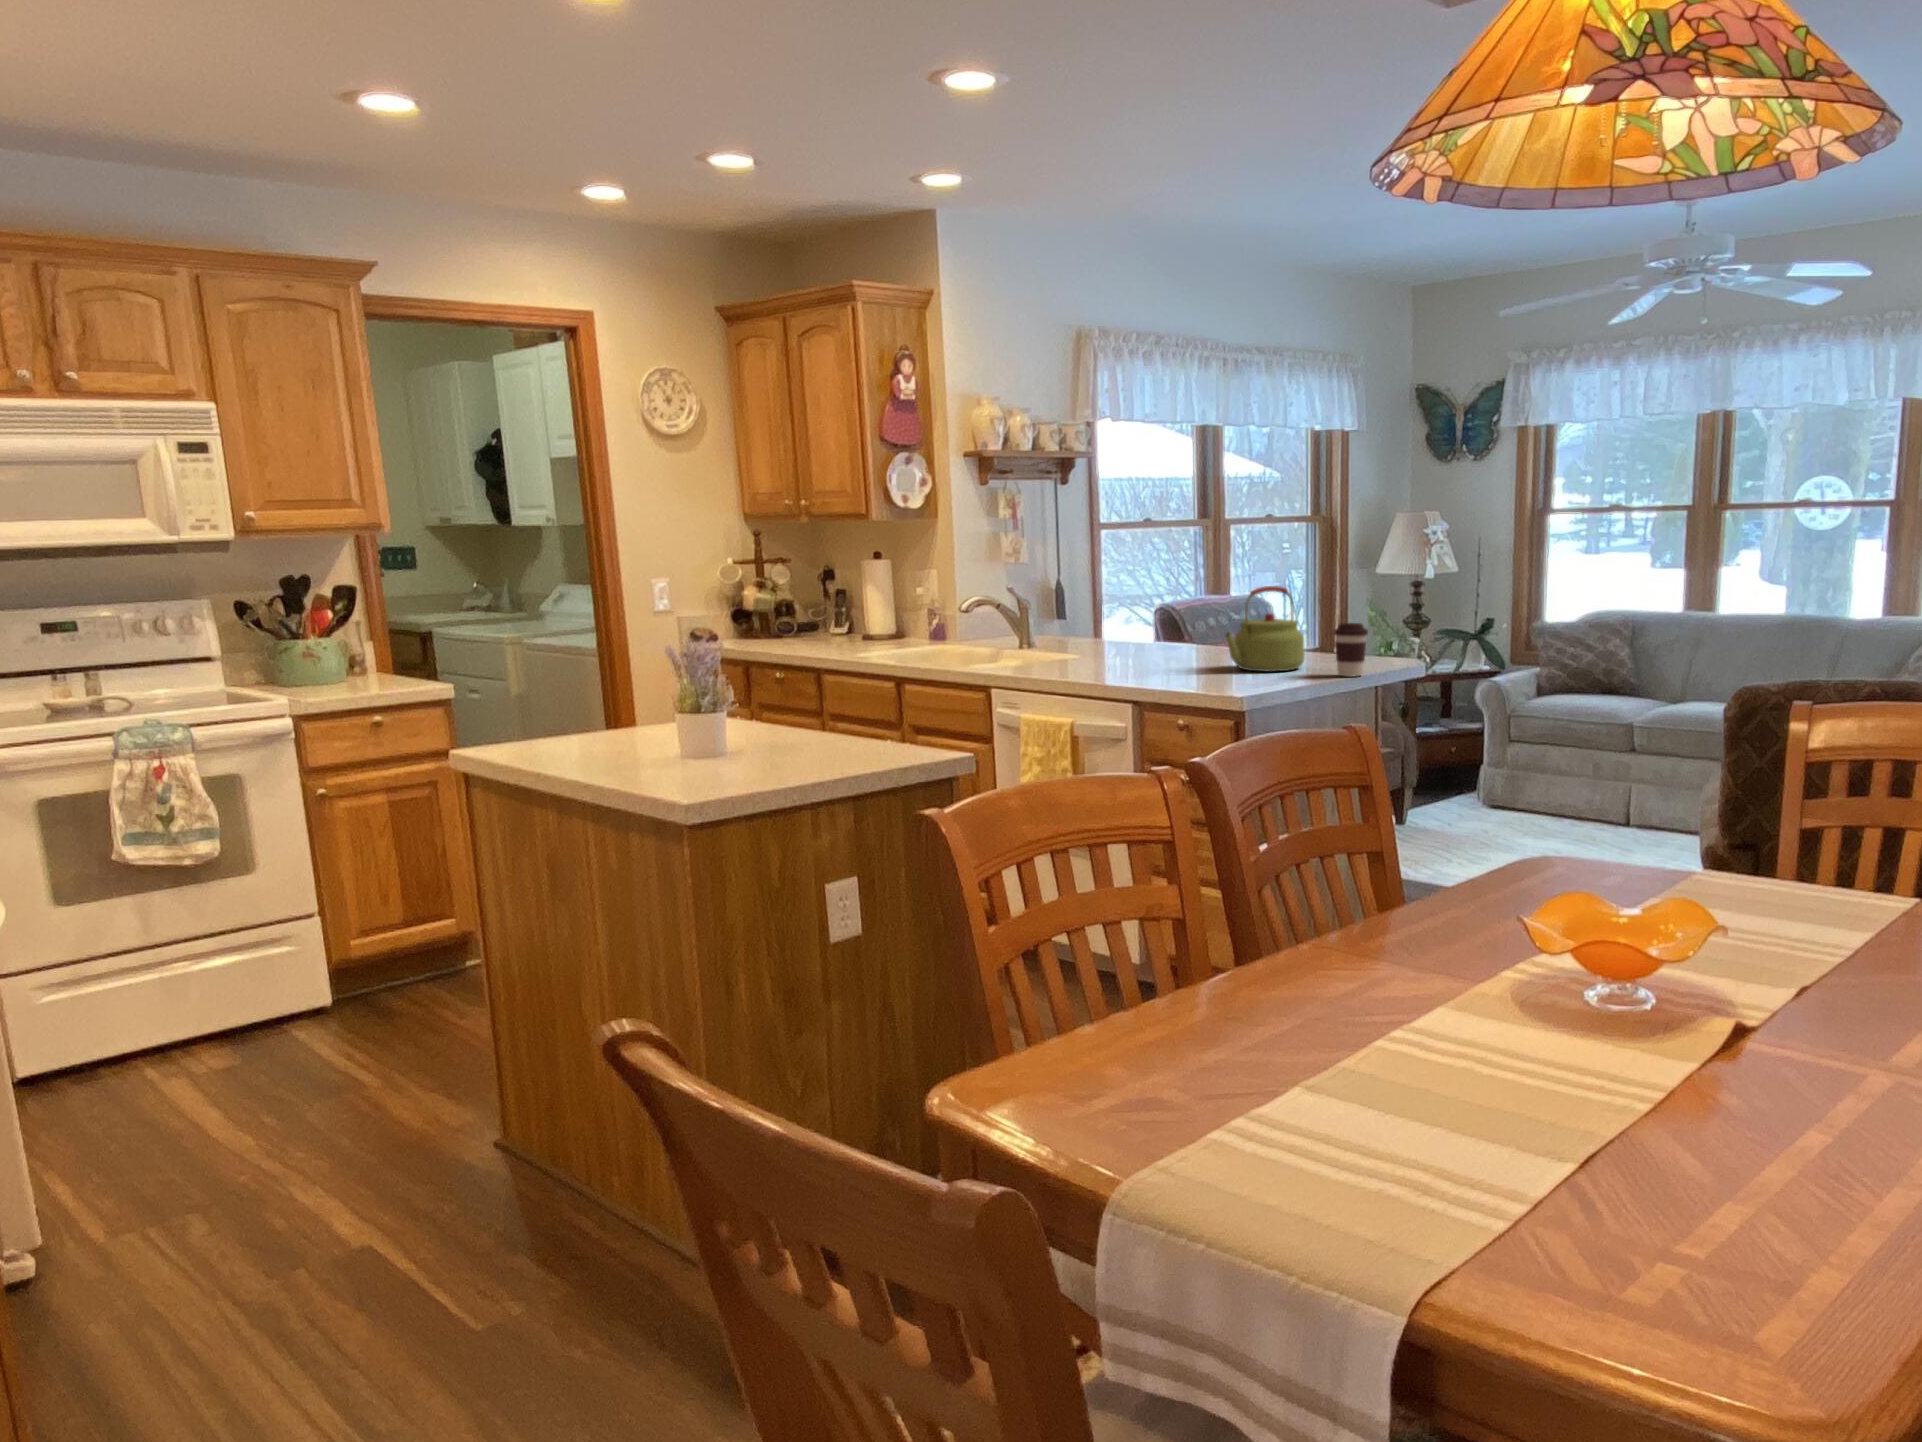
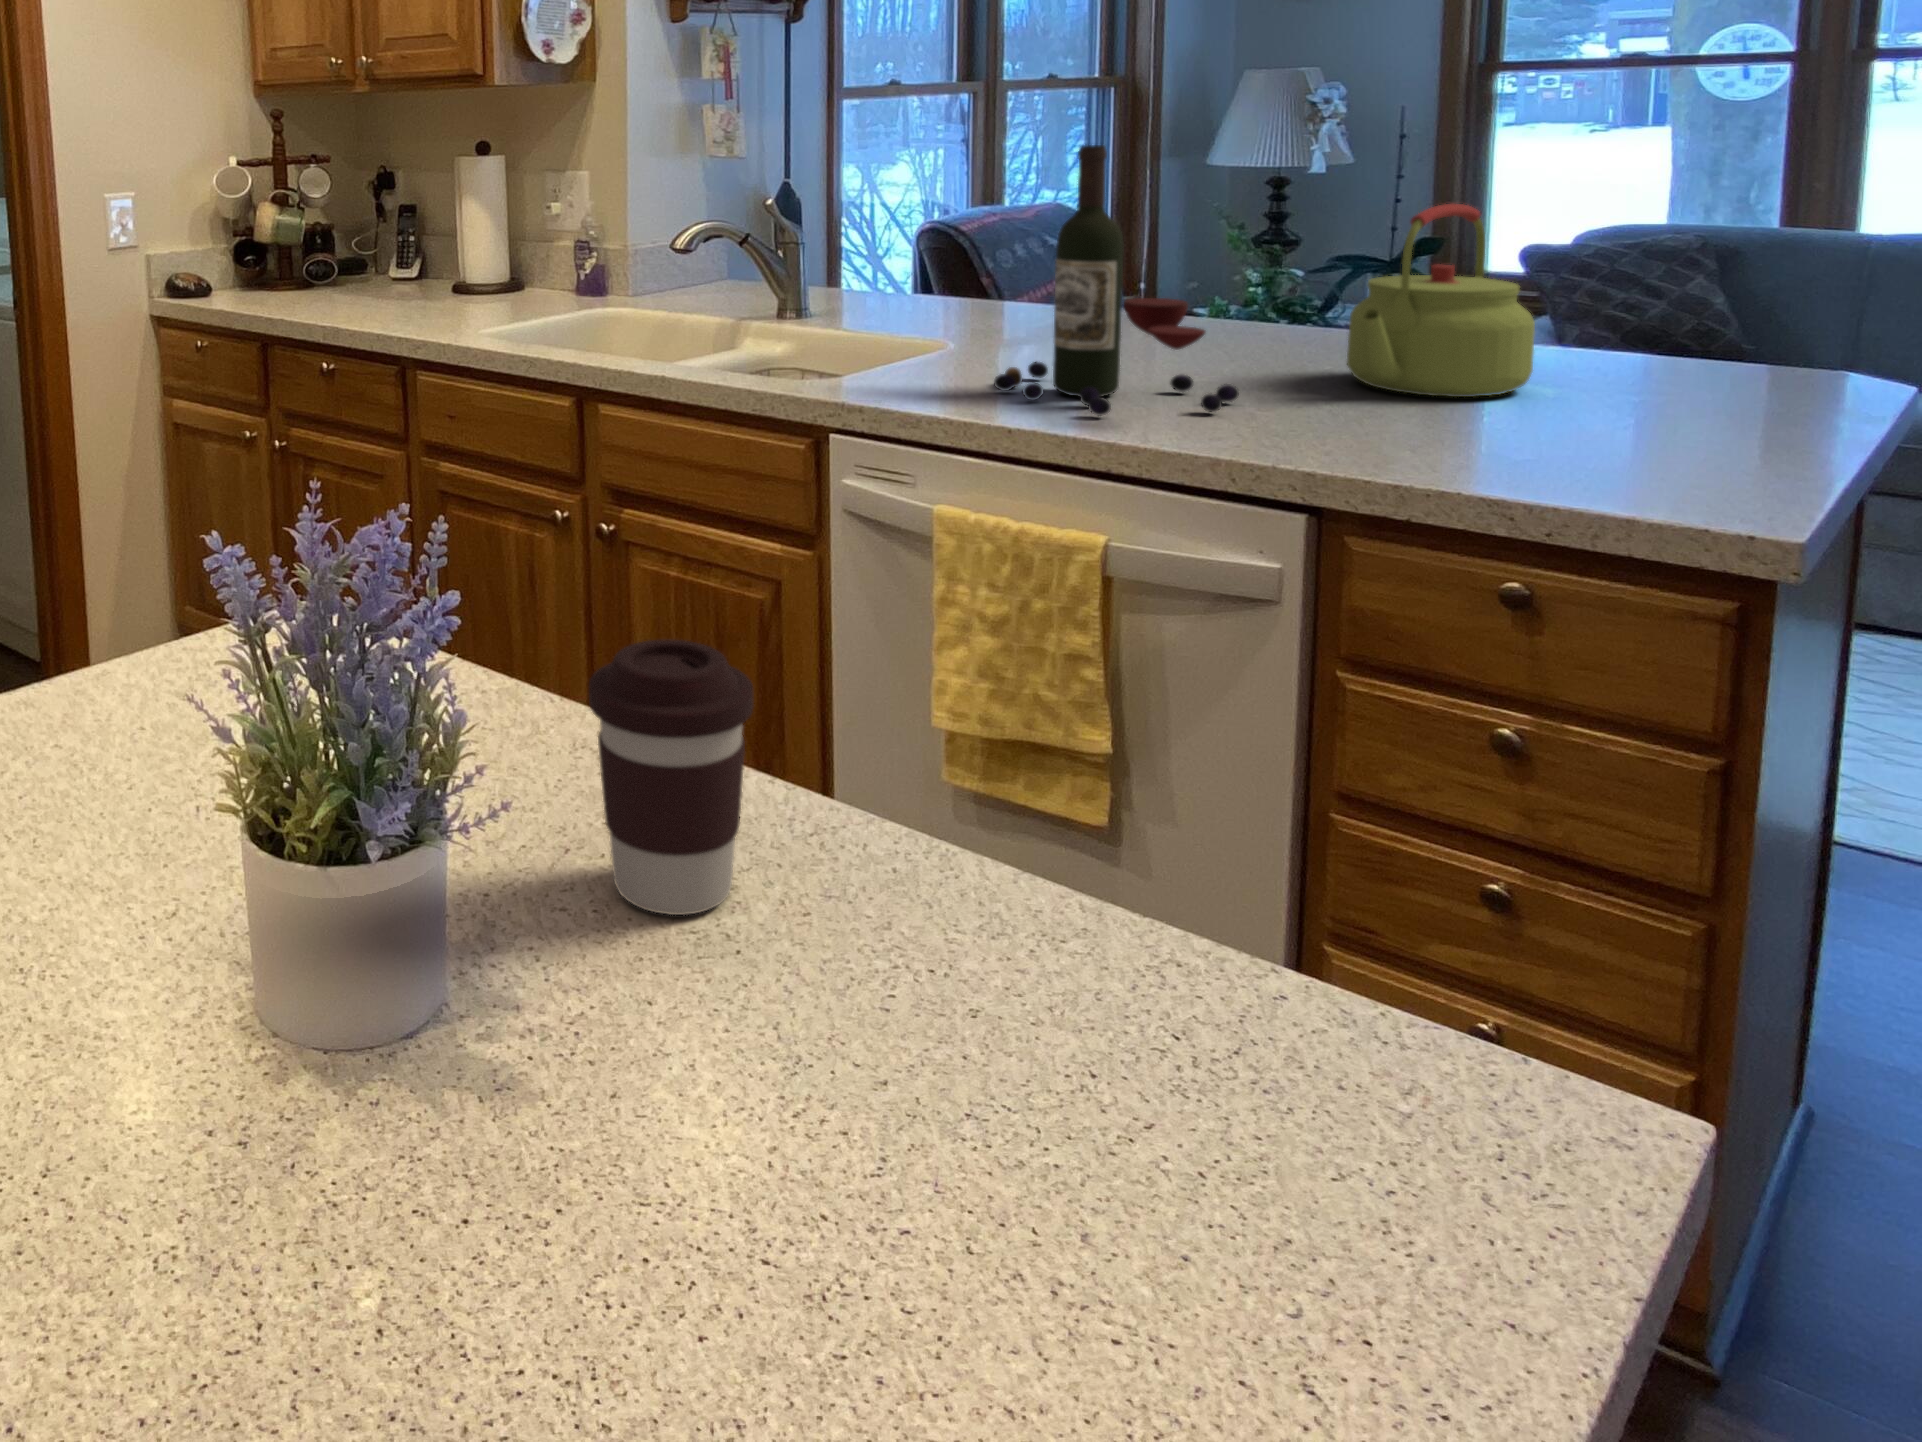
wine bottle: none [1076,557,1173,681] -> present [994,145,1239,416]
coffee cup: present [1334,623,1368,677] -> present [589,639,754,915]

